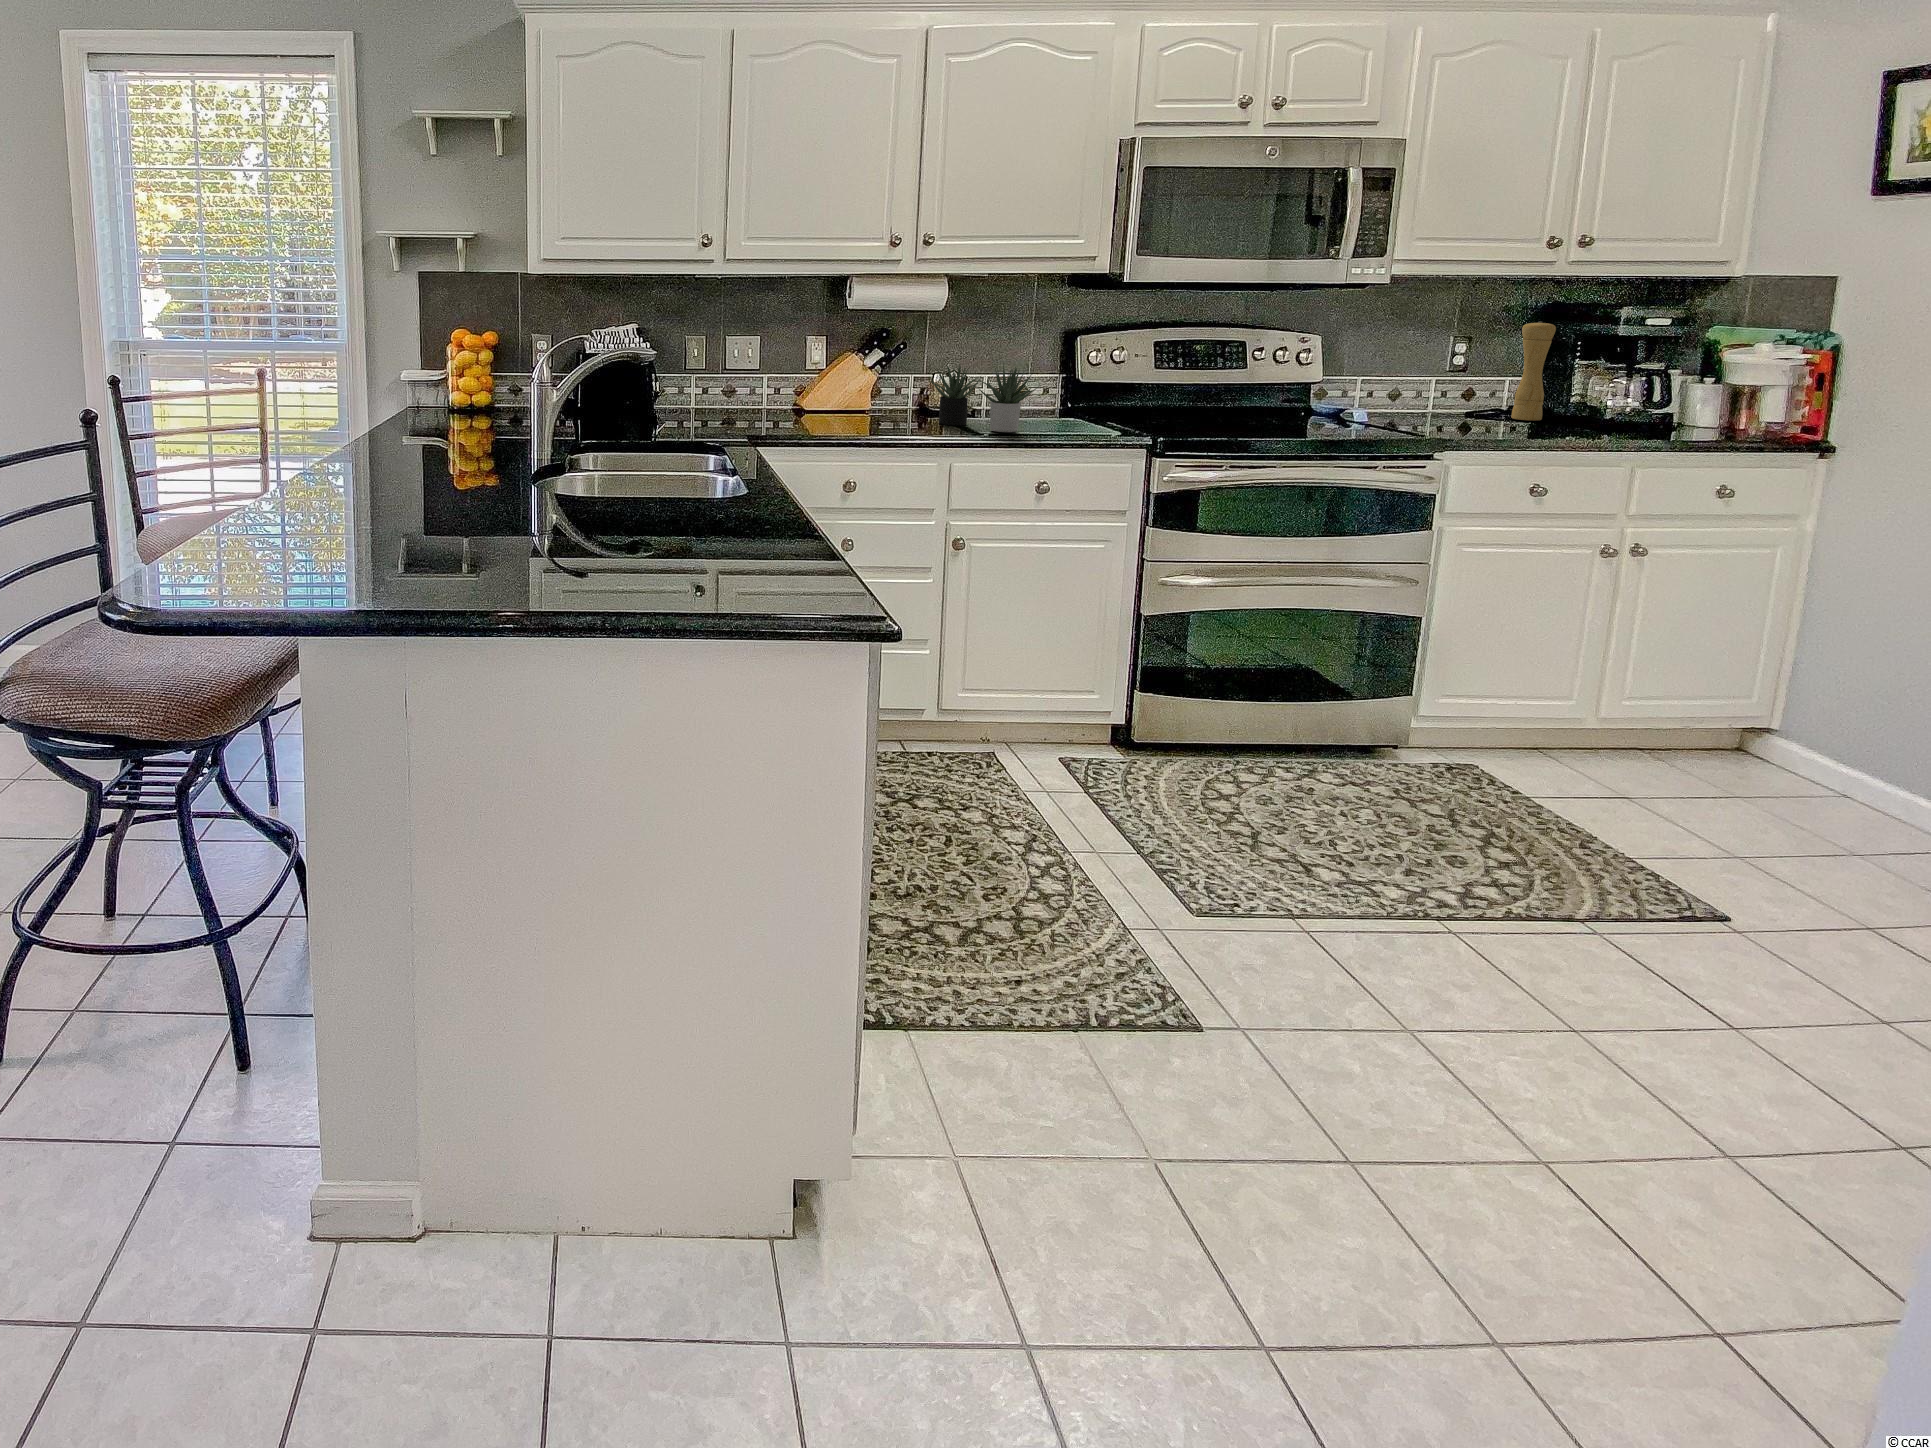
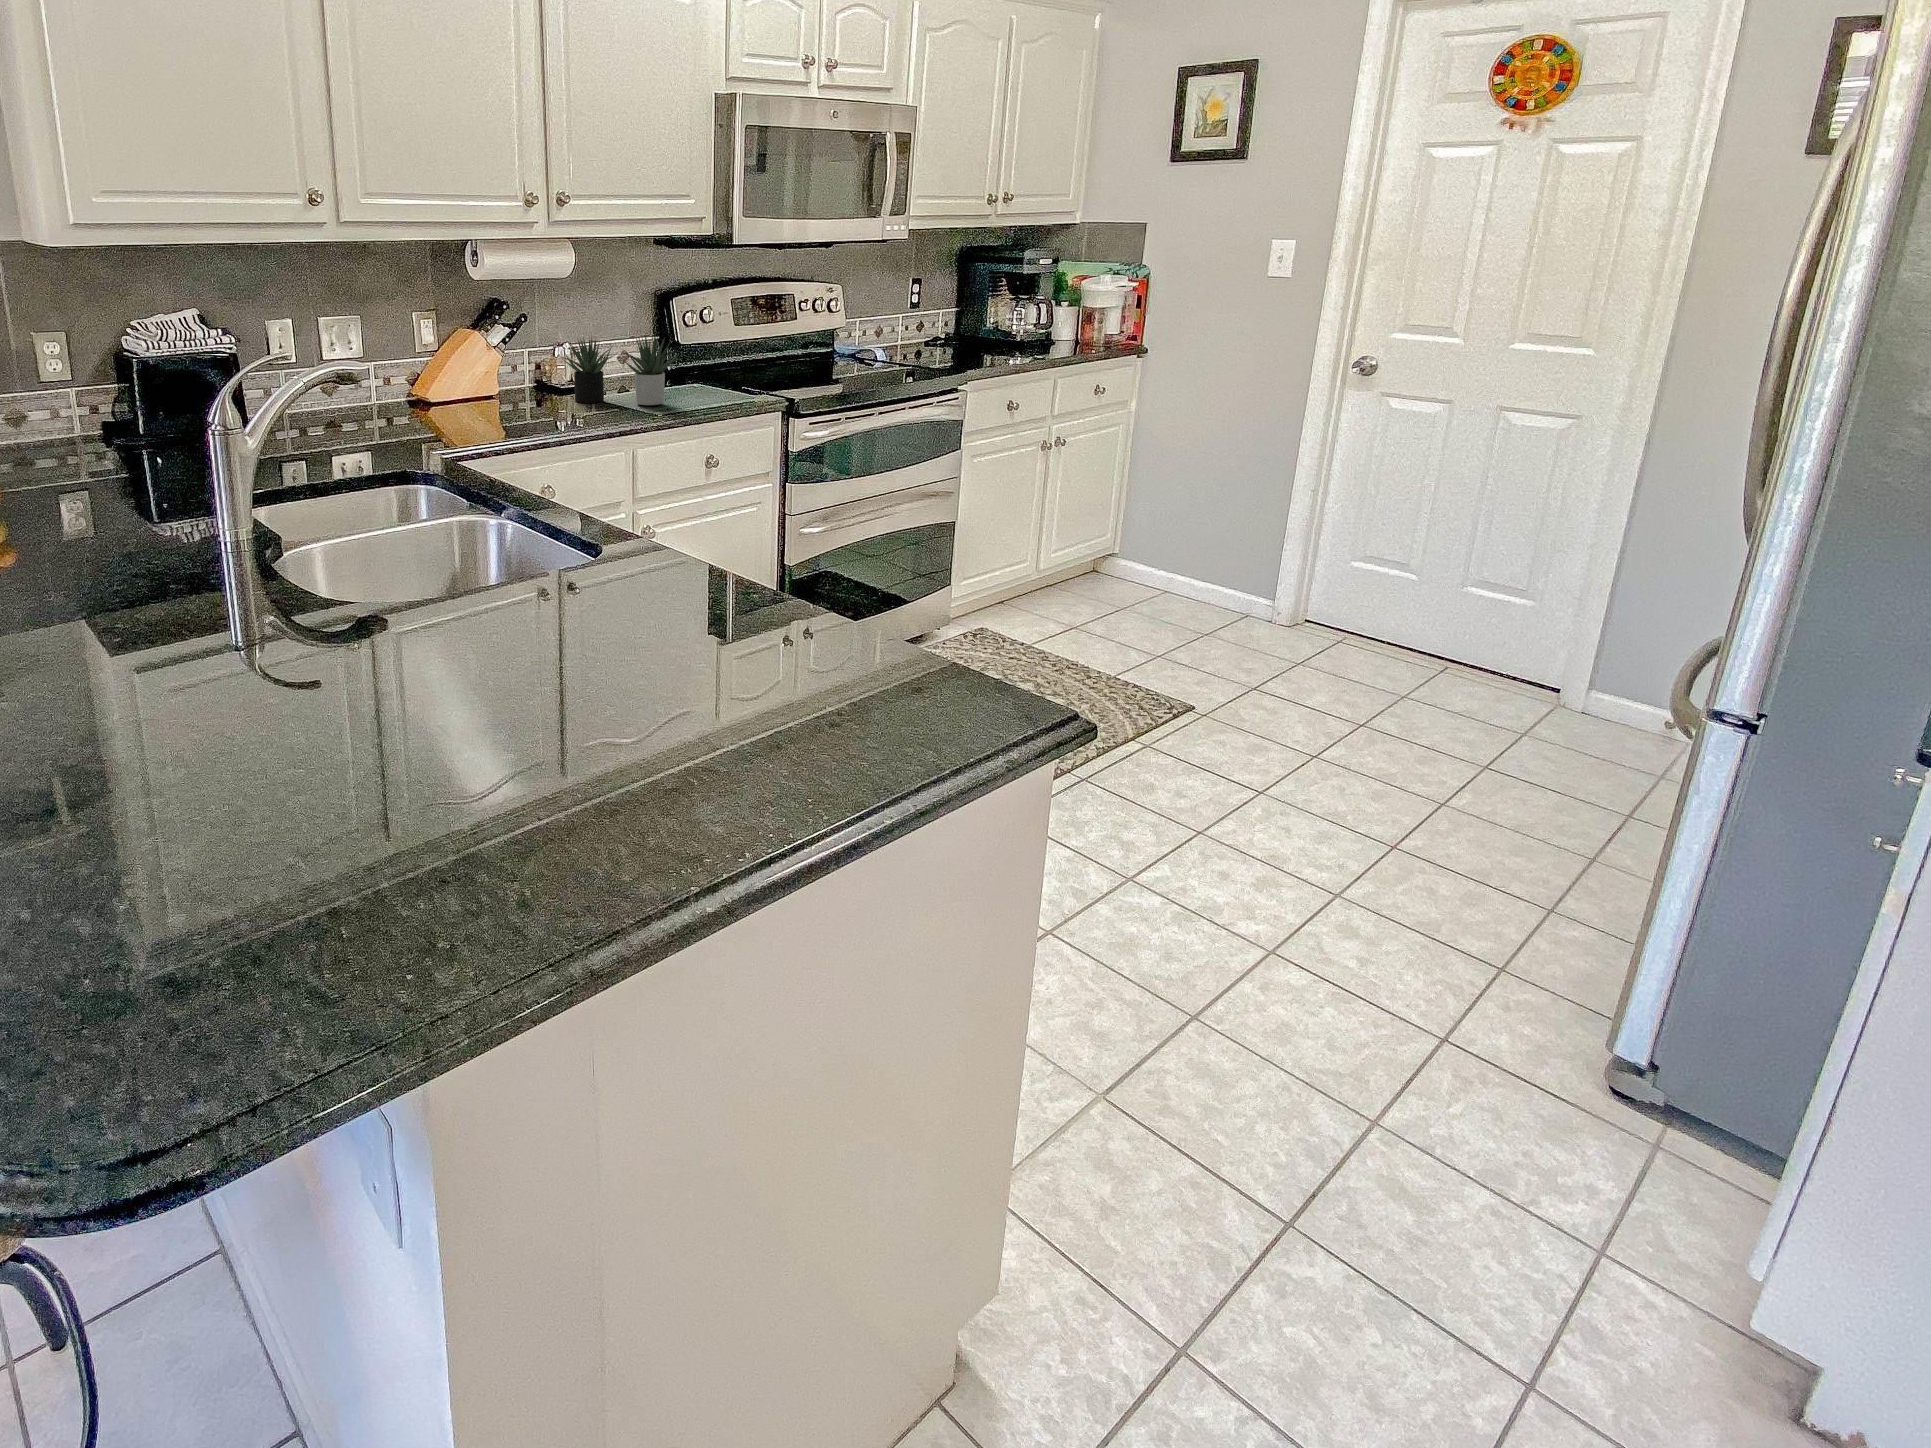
pepper mill: present [1511,321,1556,421] -> none [955,265,980,346]

